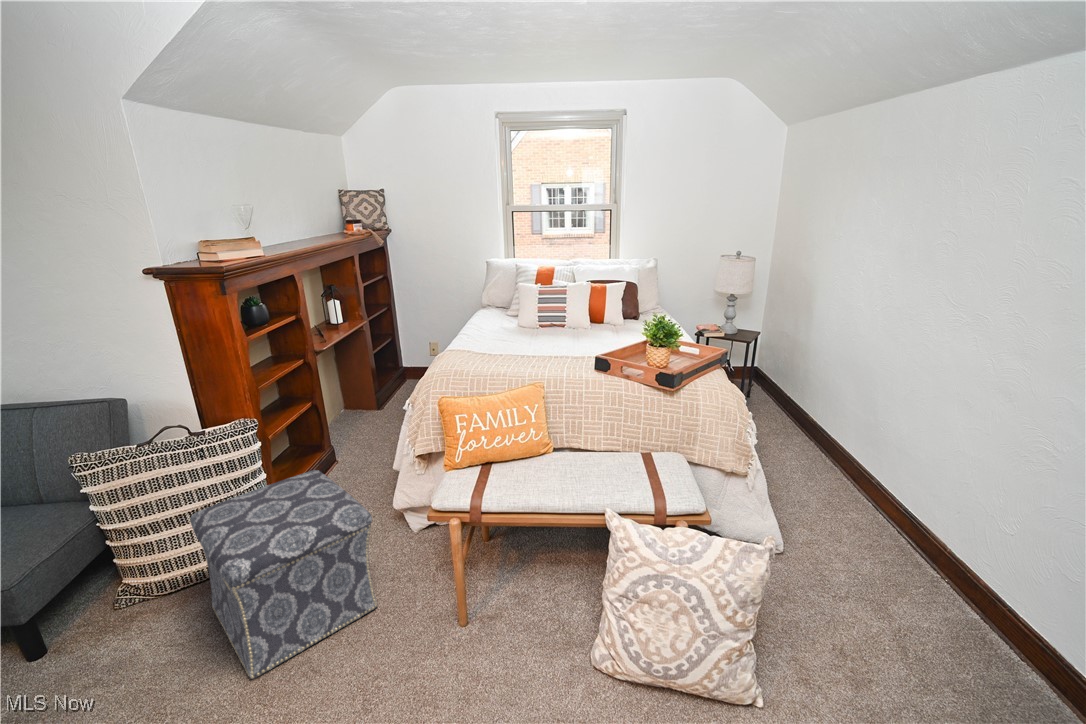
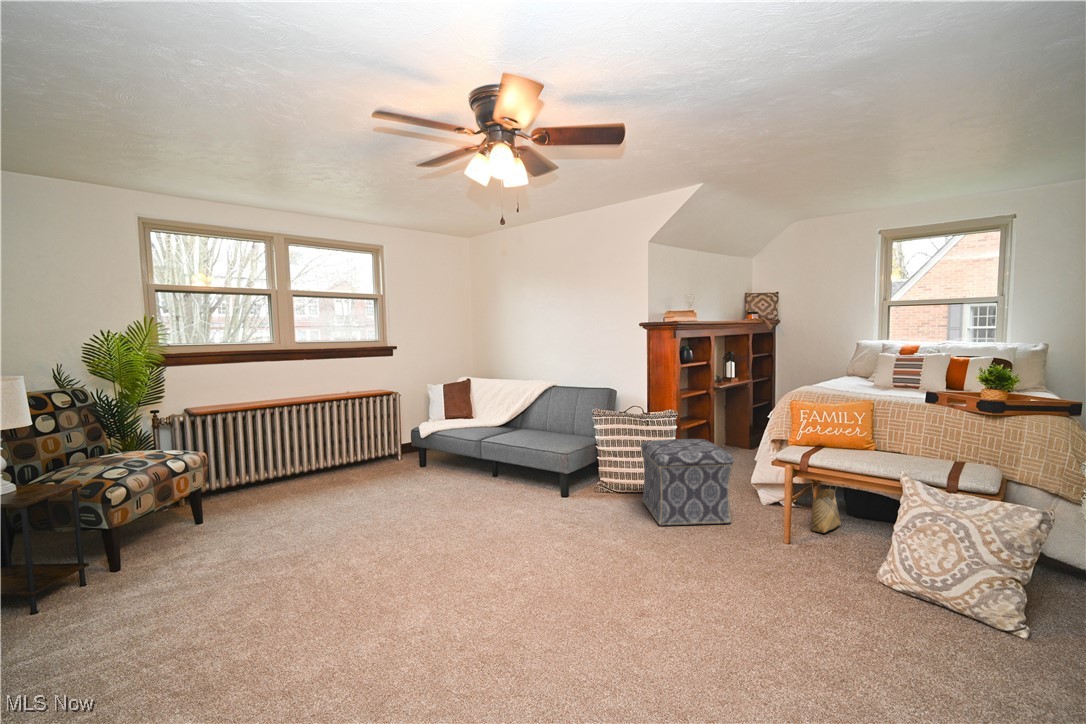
woven basket: none [479,491,514,574] -> present [811,488,841,533]

